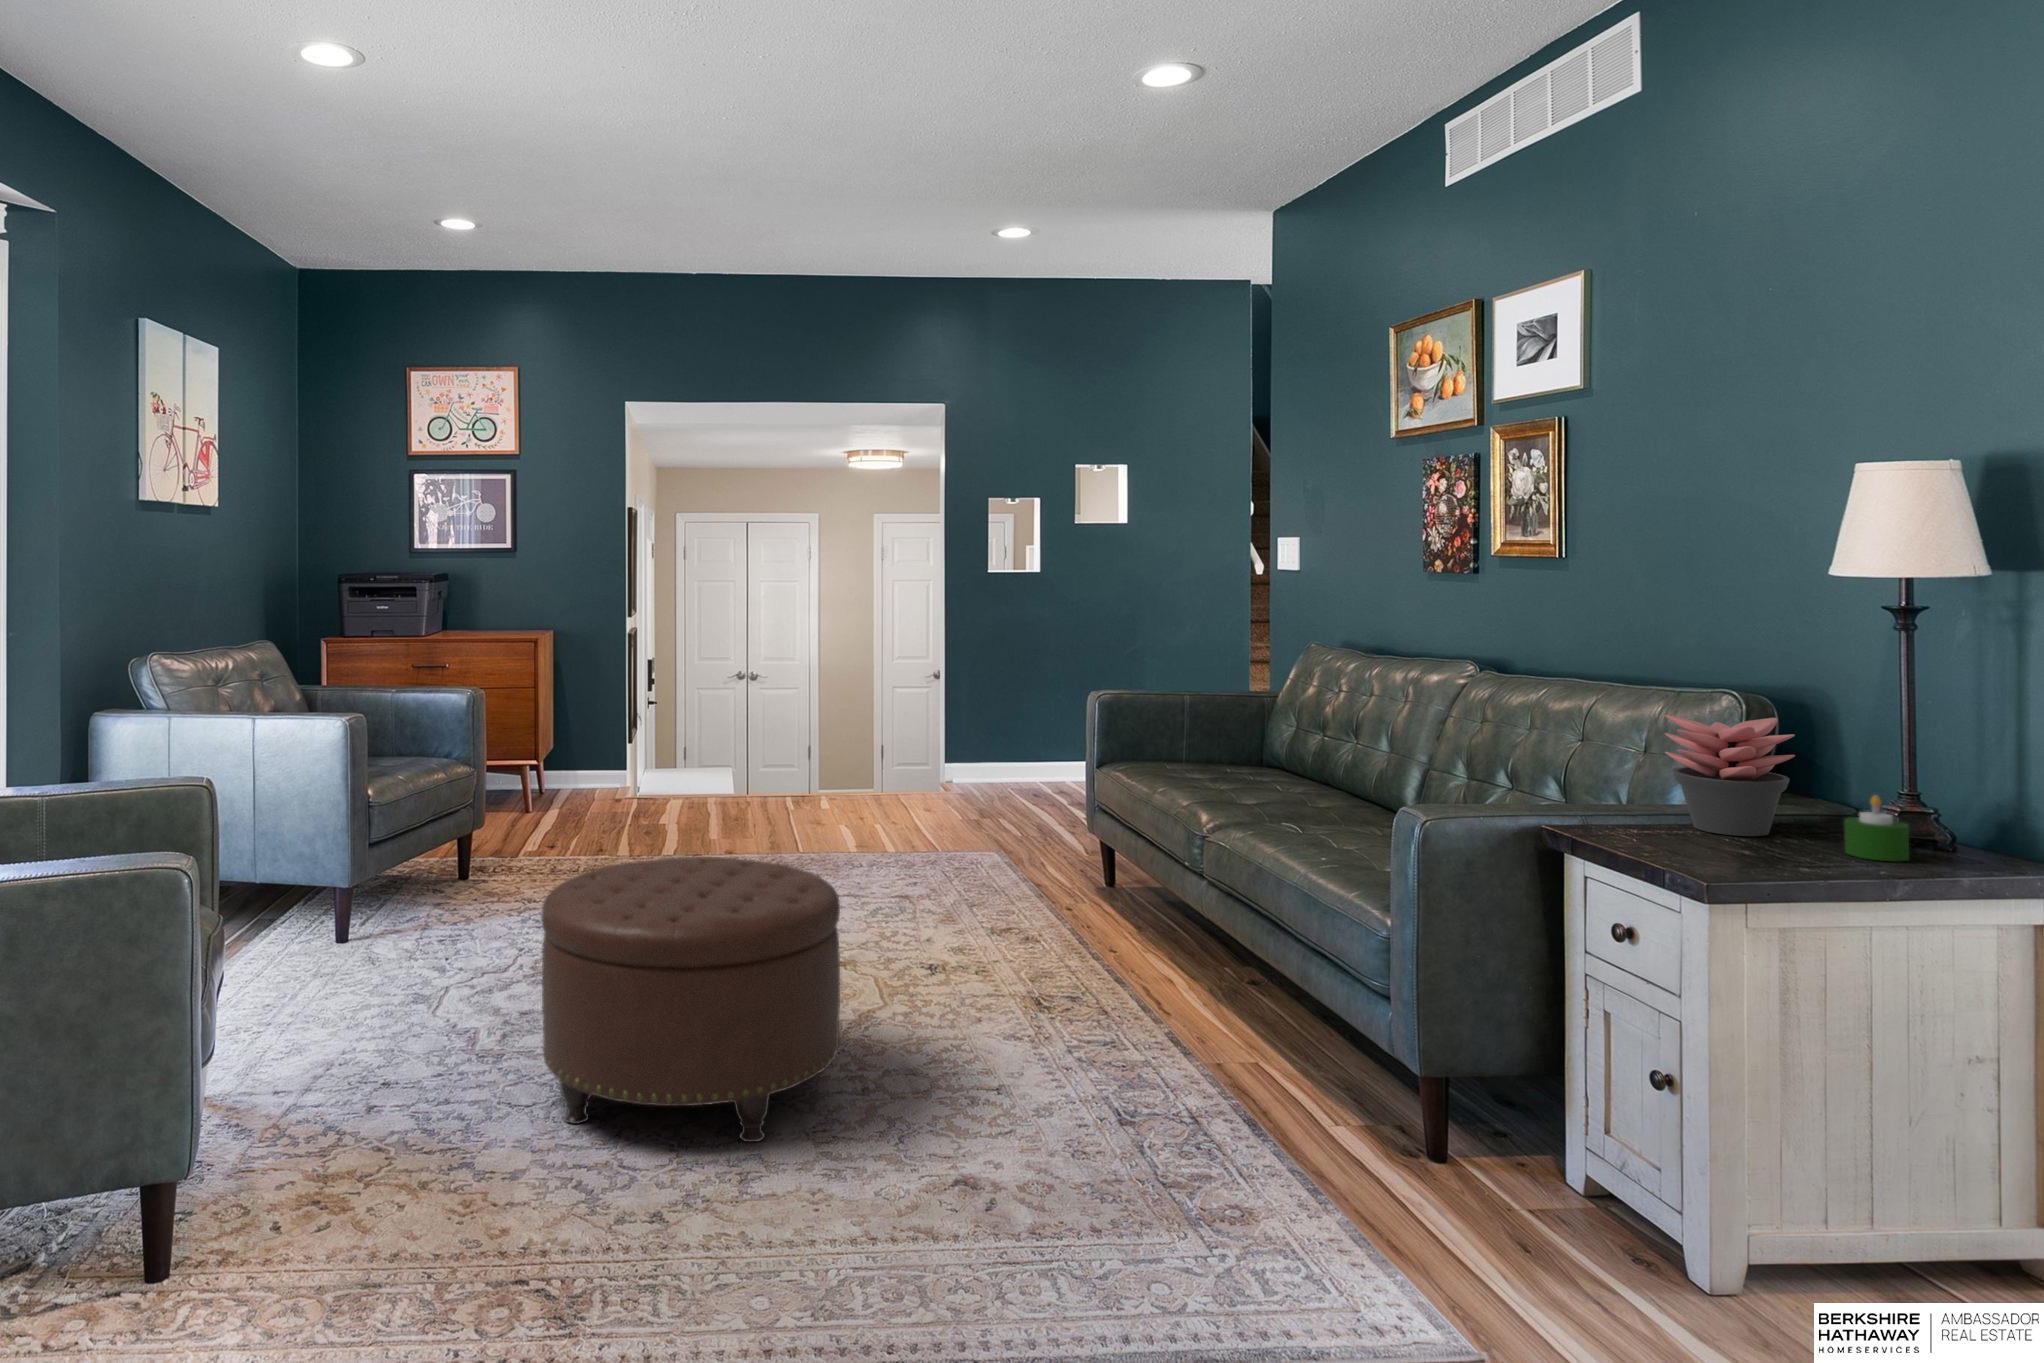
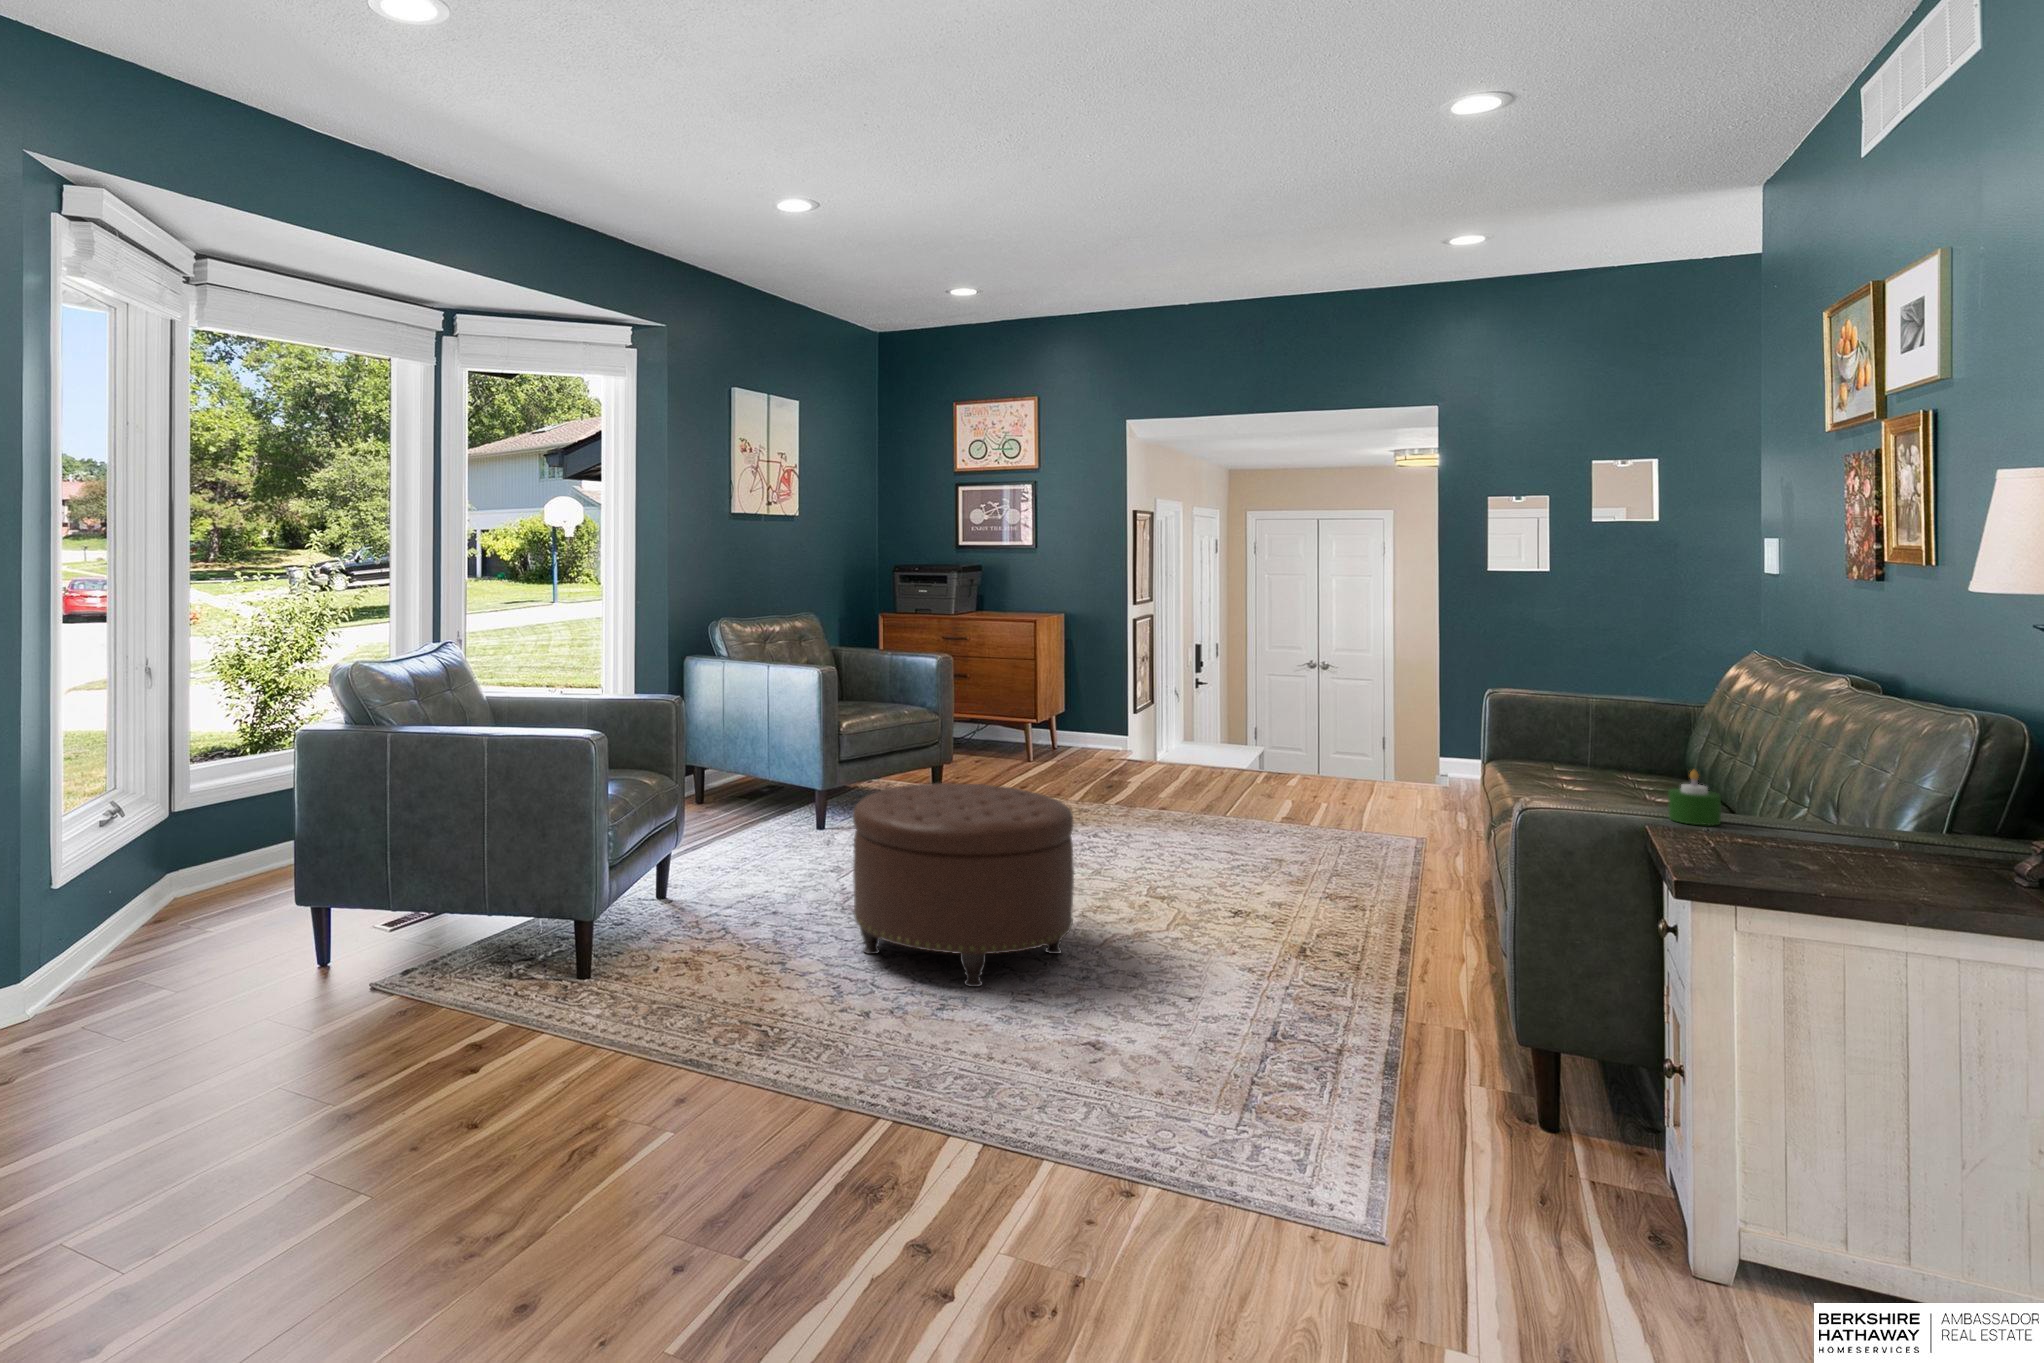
succulent plant: present [1665,715,1795,836] -> none [1764,729,1905,856]
candle: present [1844,795,1909,861] -> present [1668,770,1721,825]

